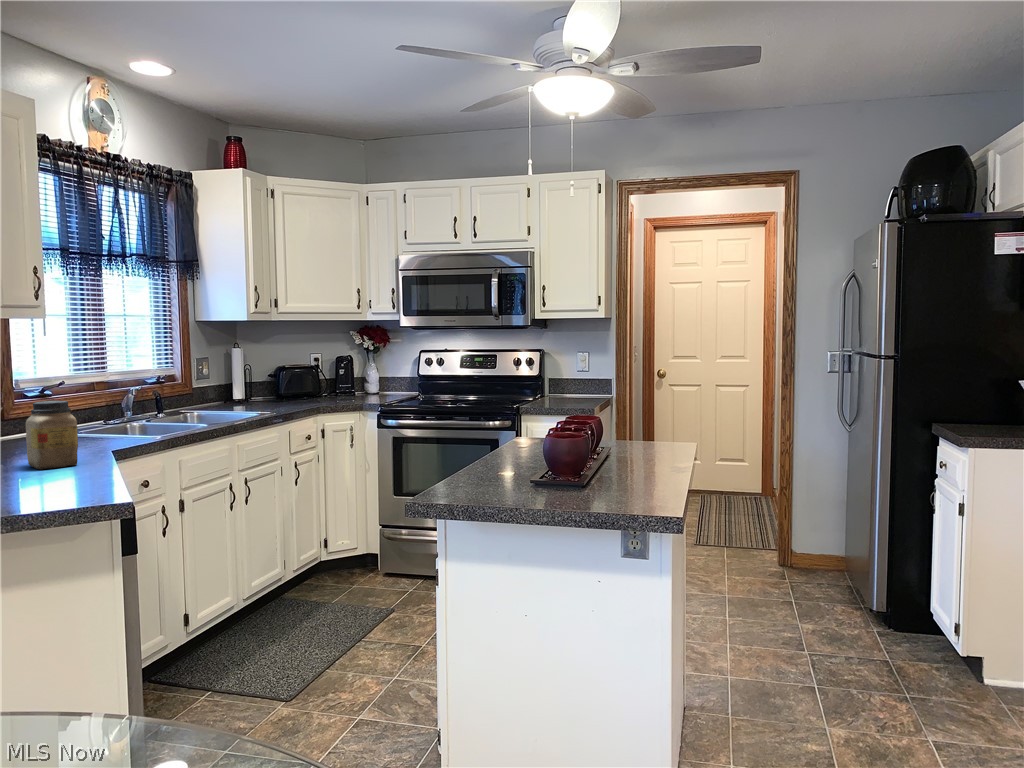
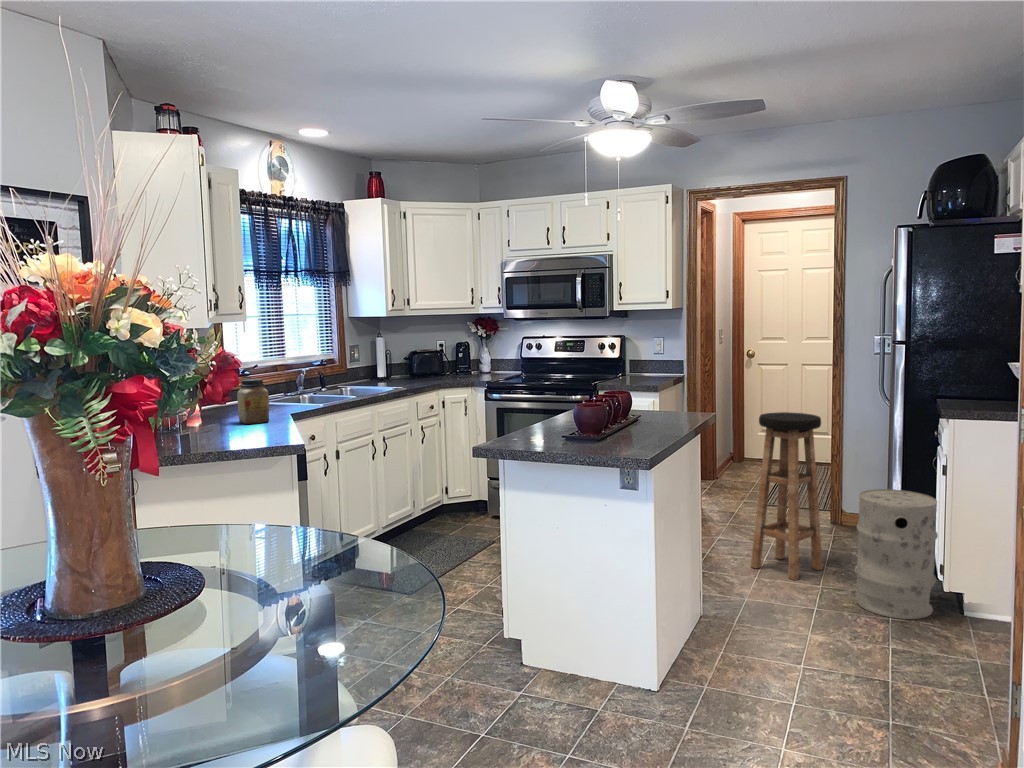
bar stool: none [721,441,805,648] -> present [751,412,823,580]
trash can: none [860,534,962,697] -> present [855,489,938,619]

